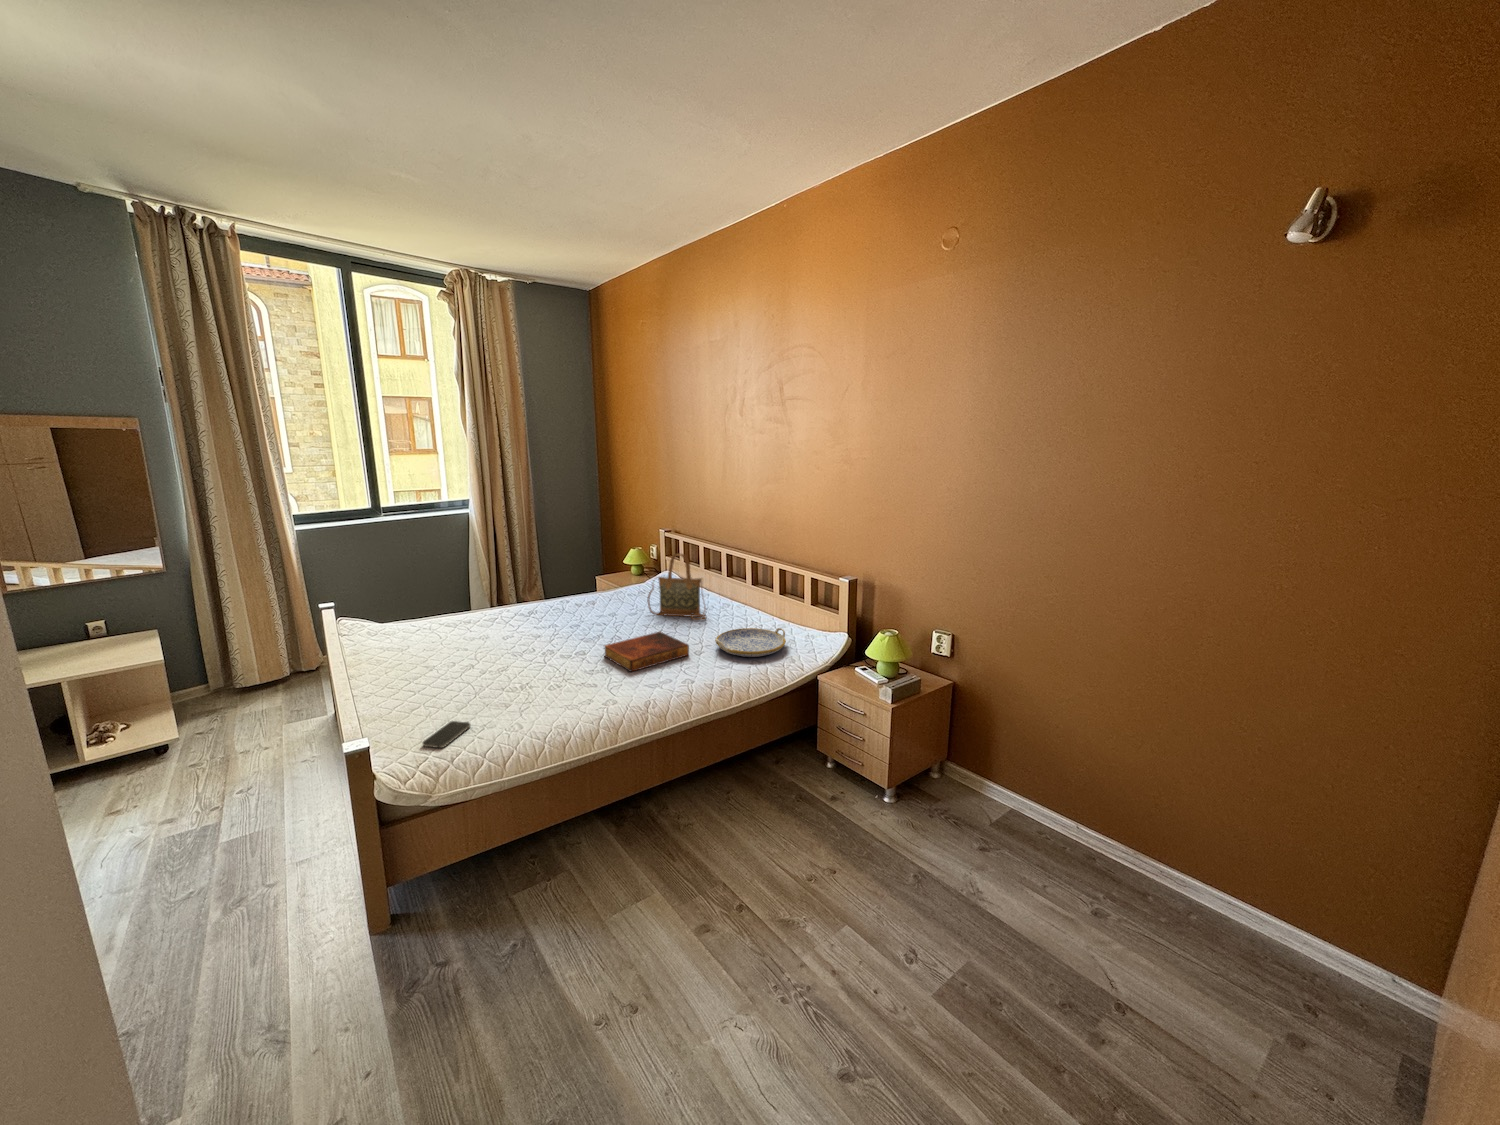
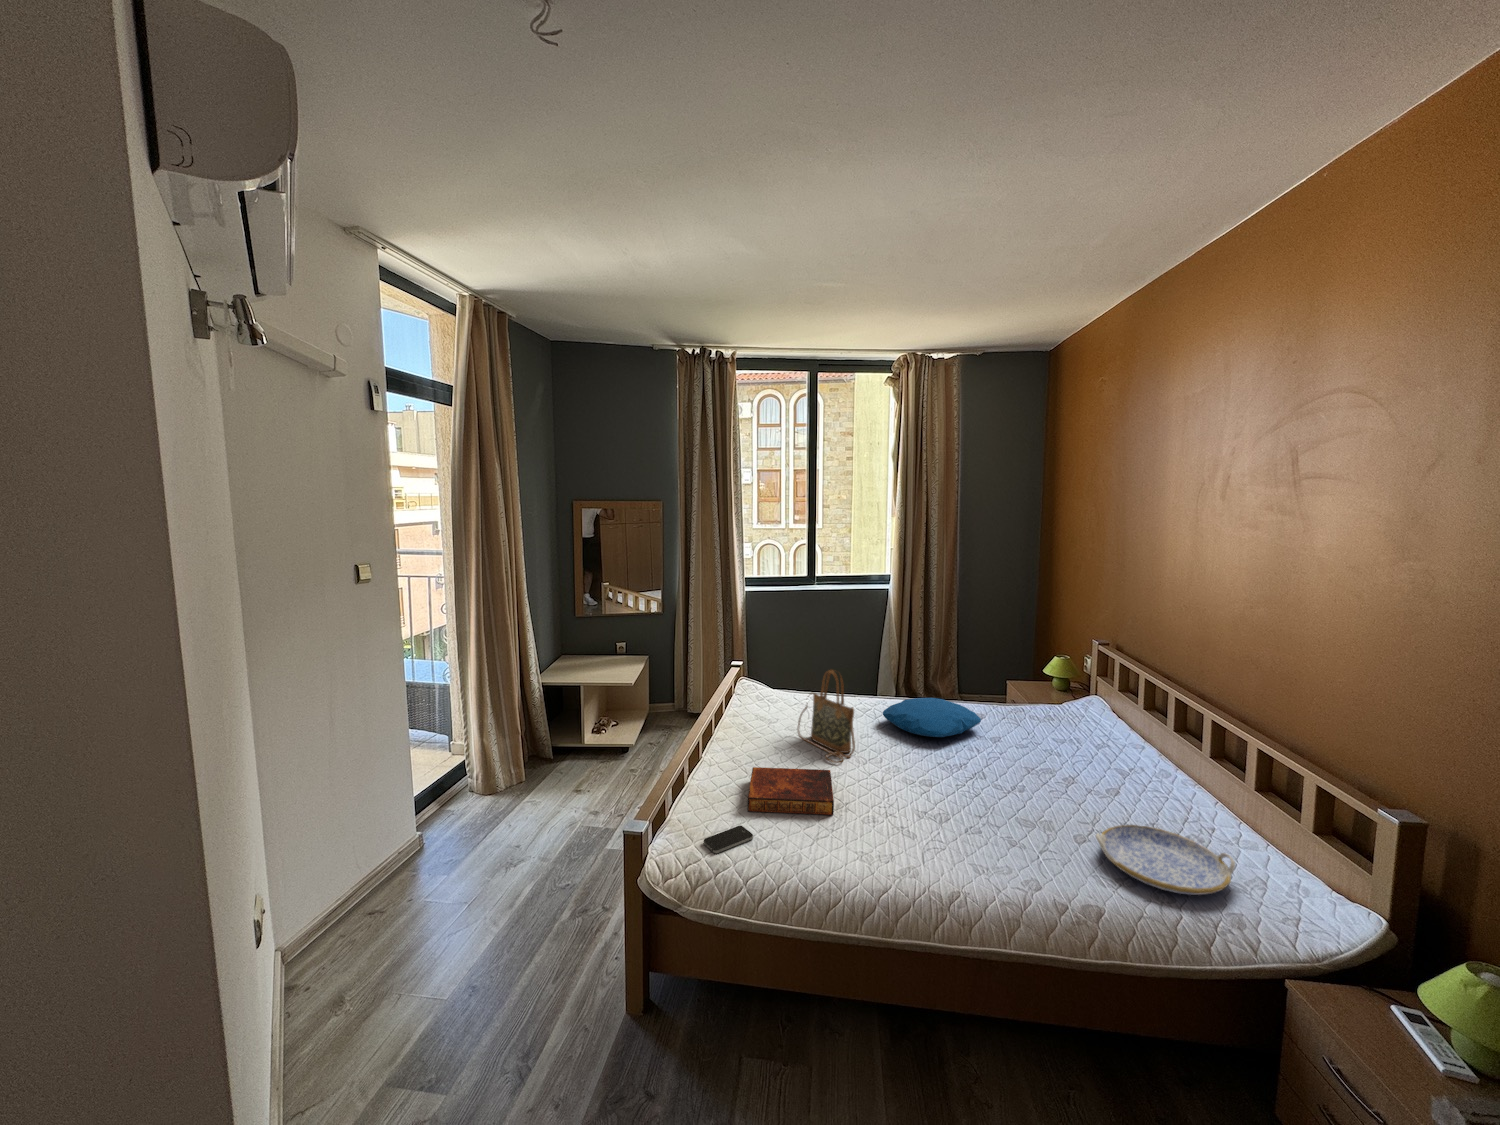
handbag: present [647,554,706,620] -> present [797,669,855,763]
pillow: none [518,592,602,621] -> present [883,698,981,737]
book: present [604,631,689,672] -> present [748,767,834,815]

